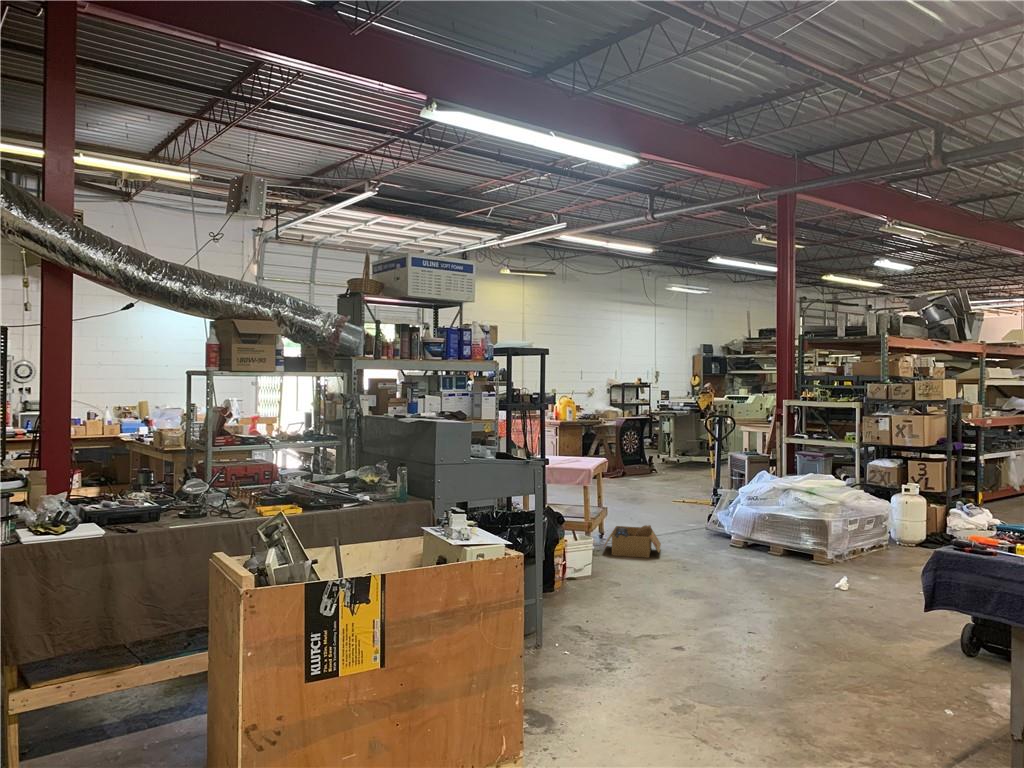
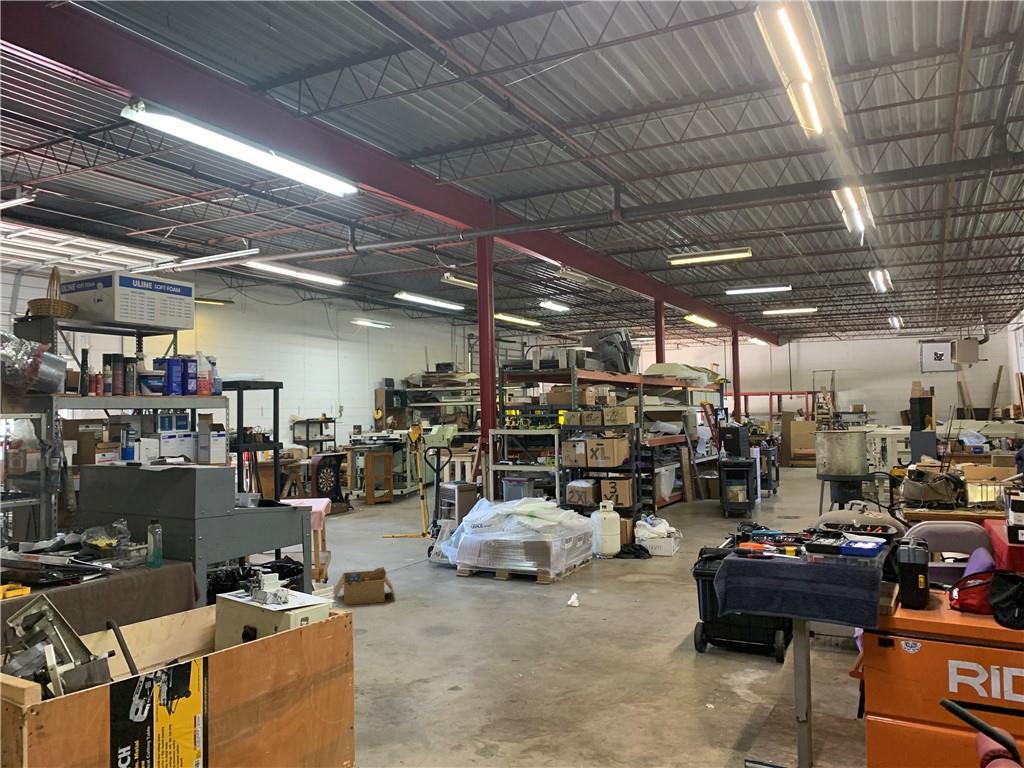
shelving unit: none [672,418,699,466] -> present [365,452,393,504]

